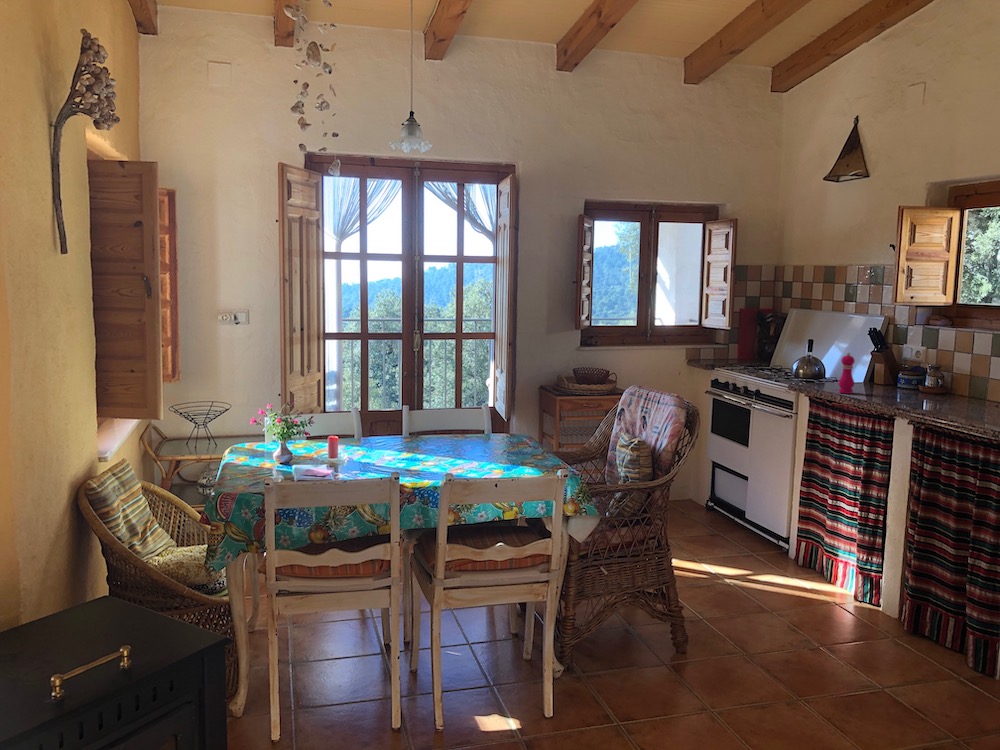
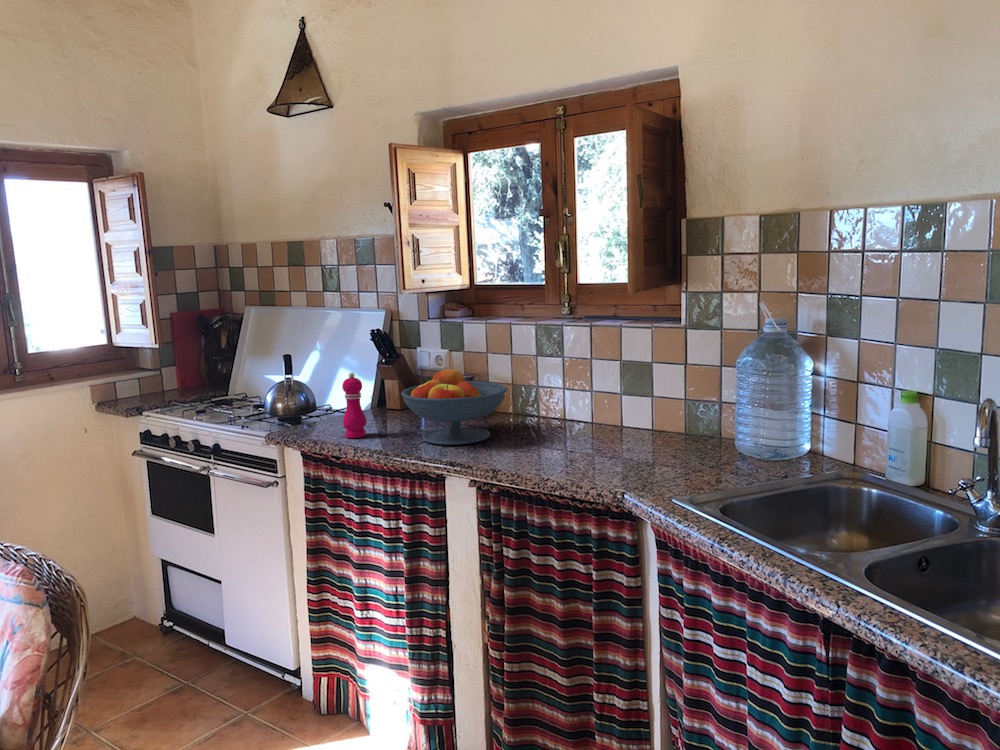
fruit bowl: none [879,356,956,405] -> present [401,368,507,445]

